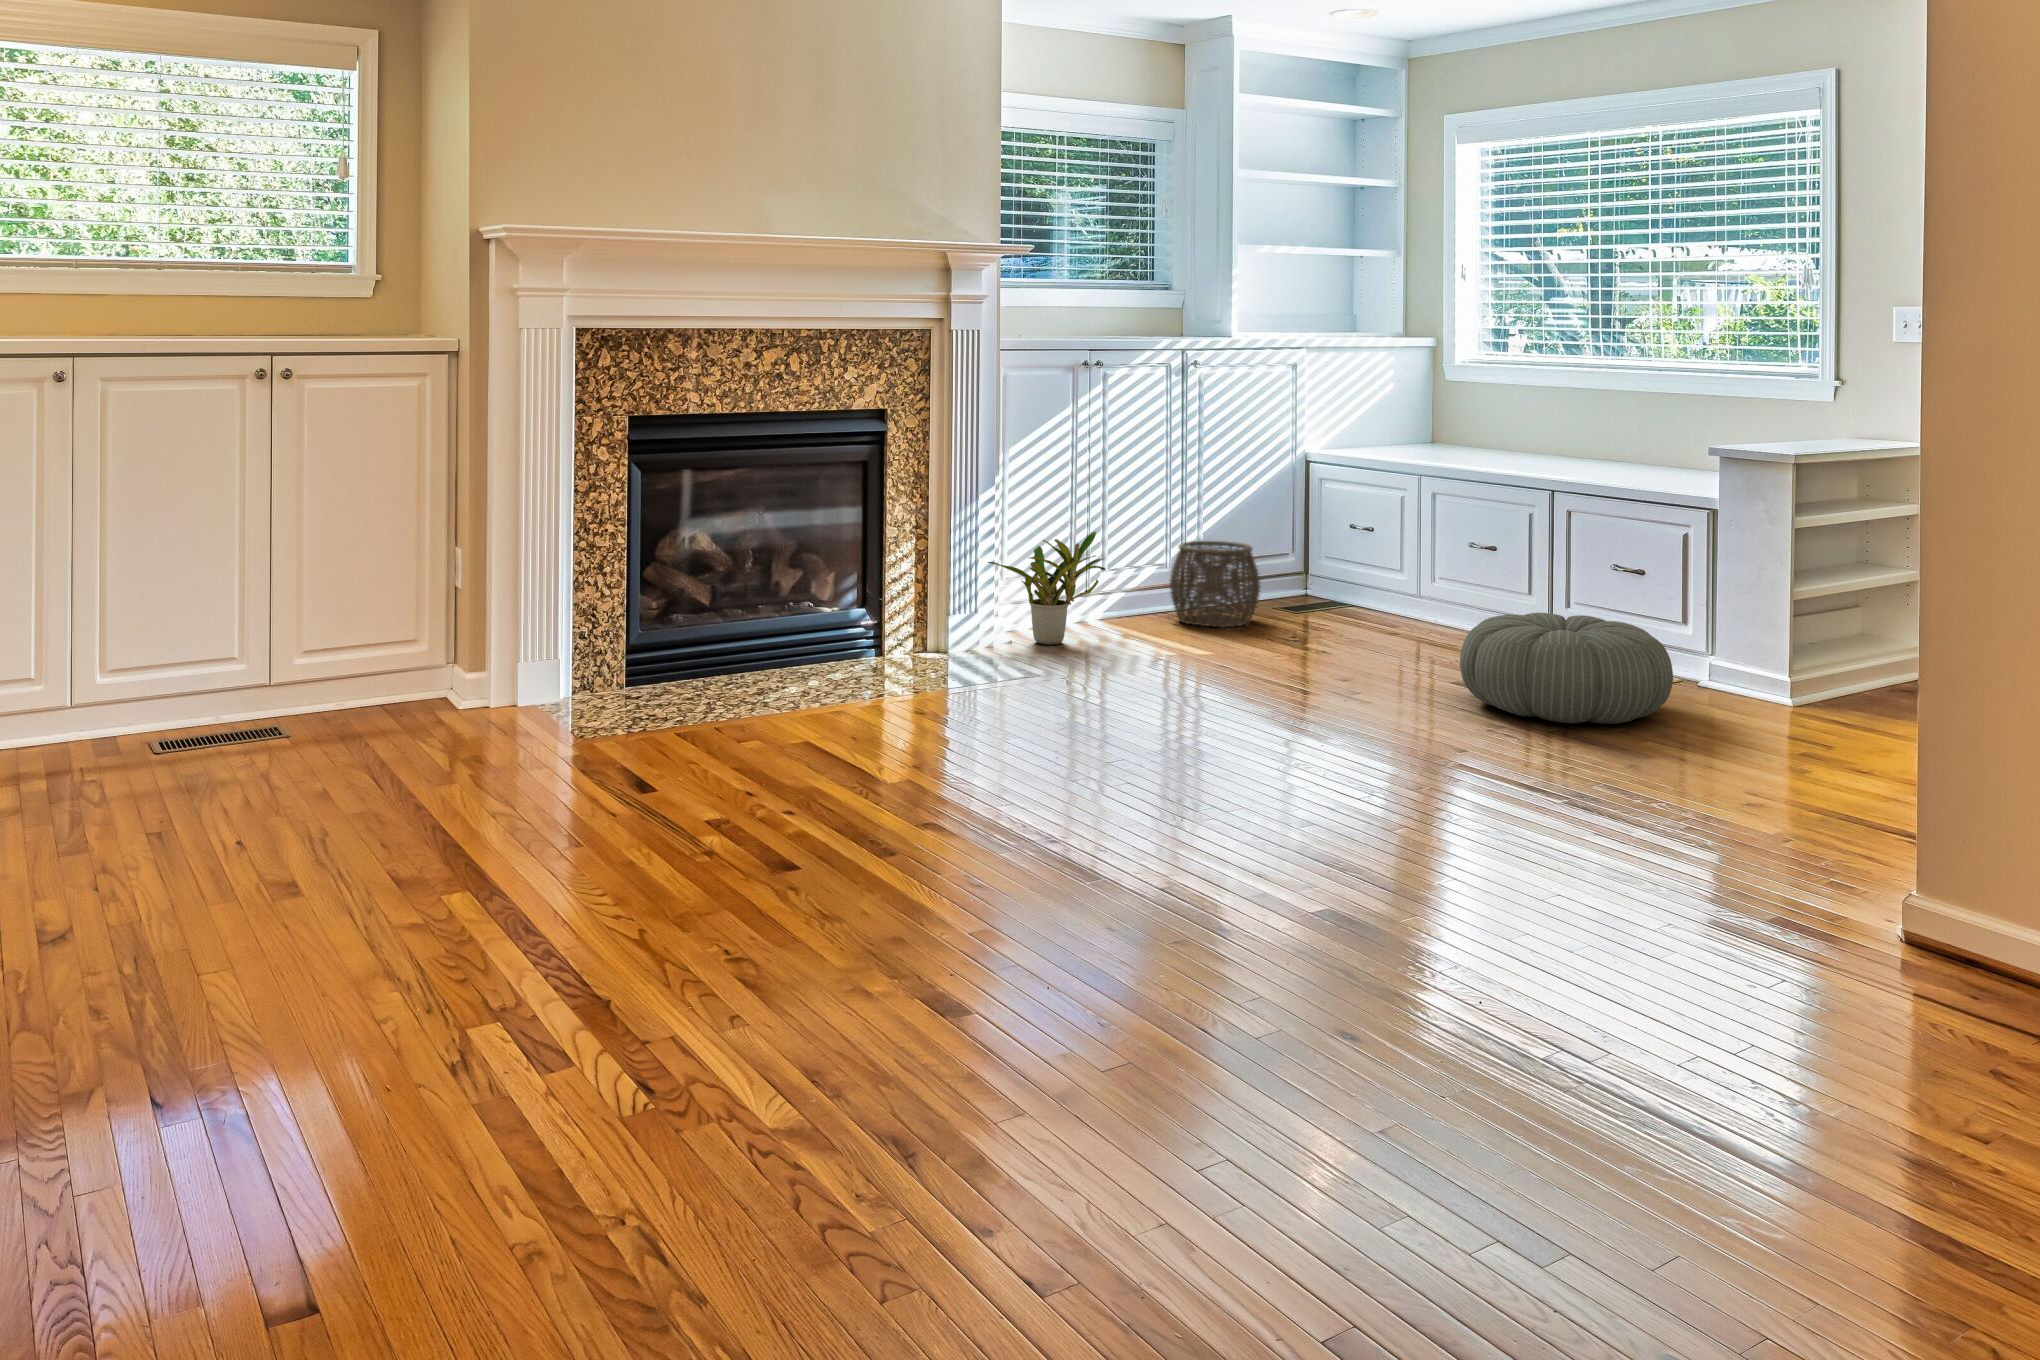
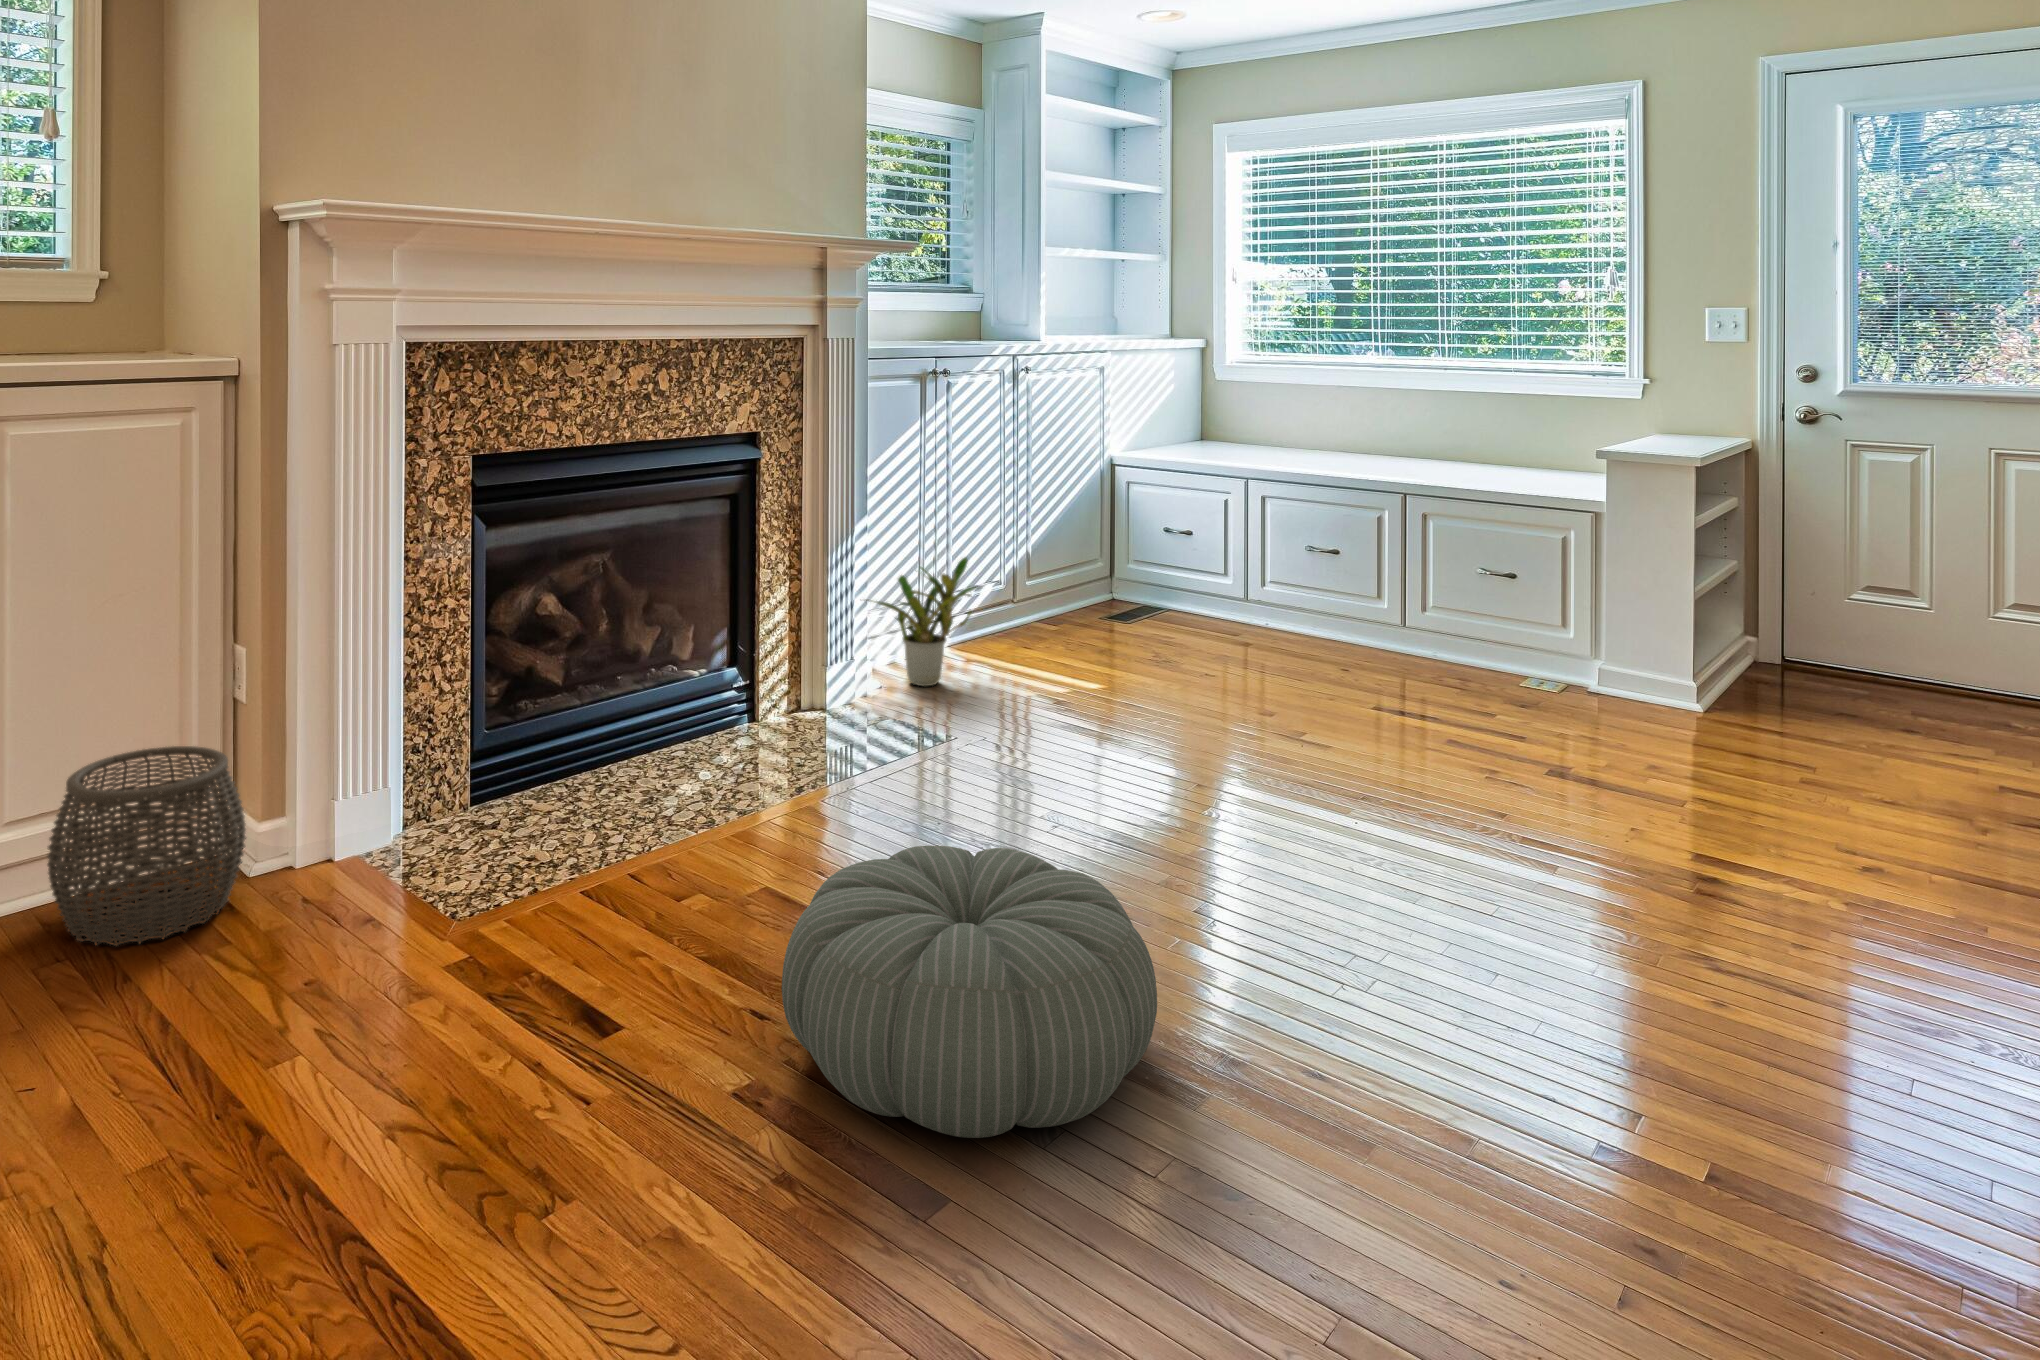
woven basket: present [1170,541,1260,627] -> present [47,746,246,946]
pouf: present [1460,613,1673,724] -> present [782,845,1157,1138]

